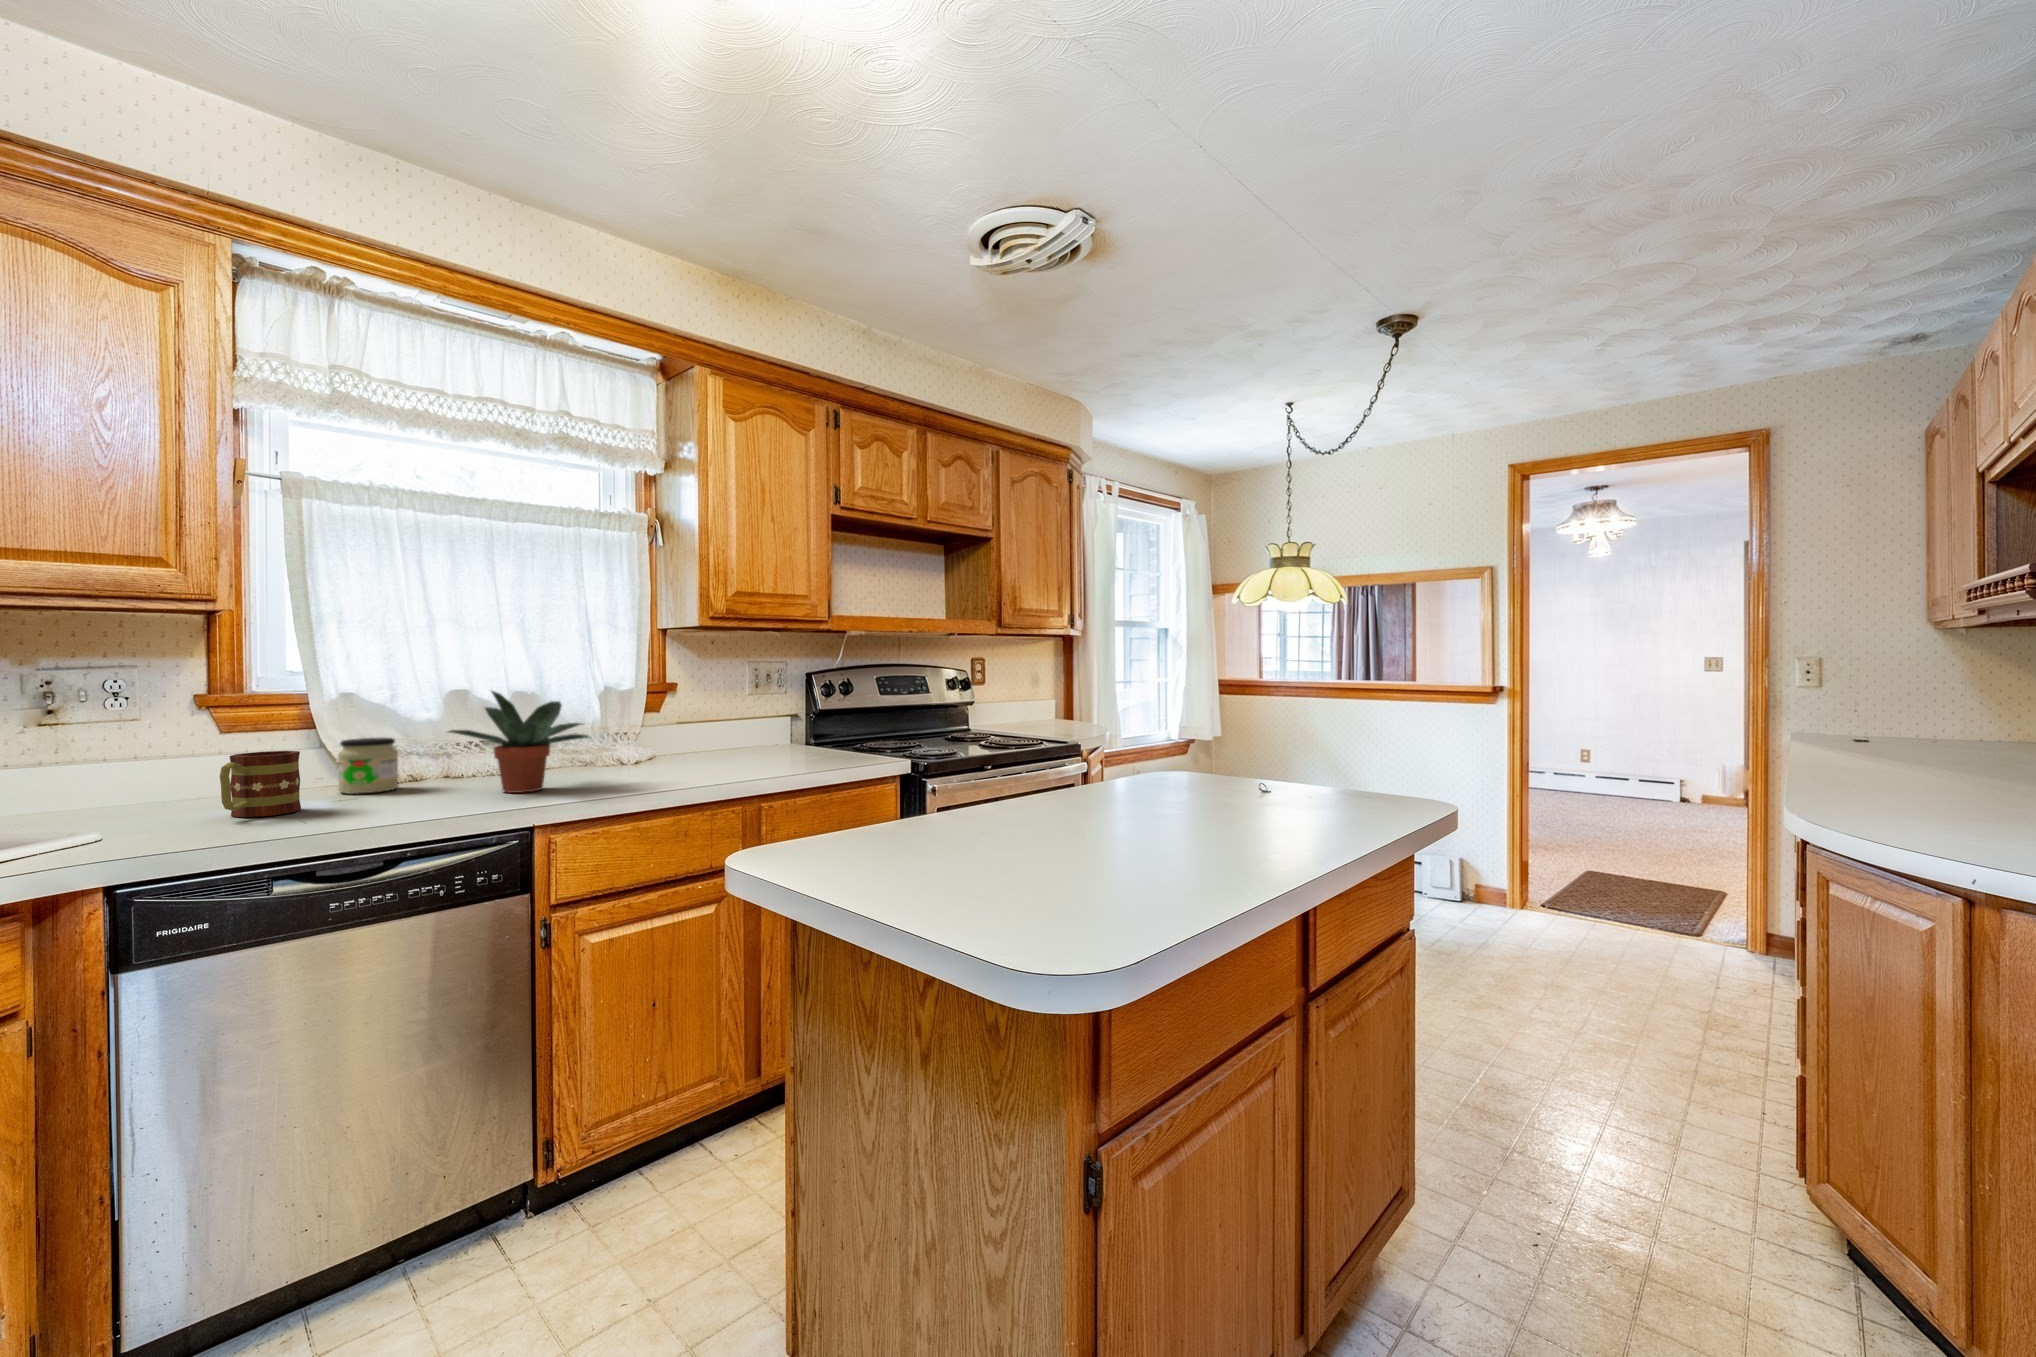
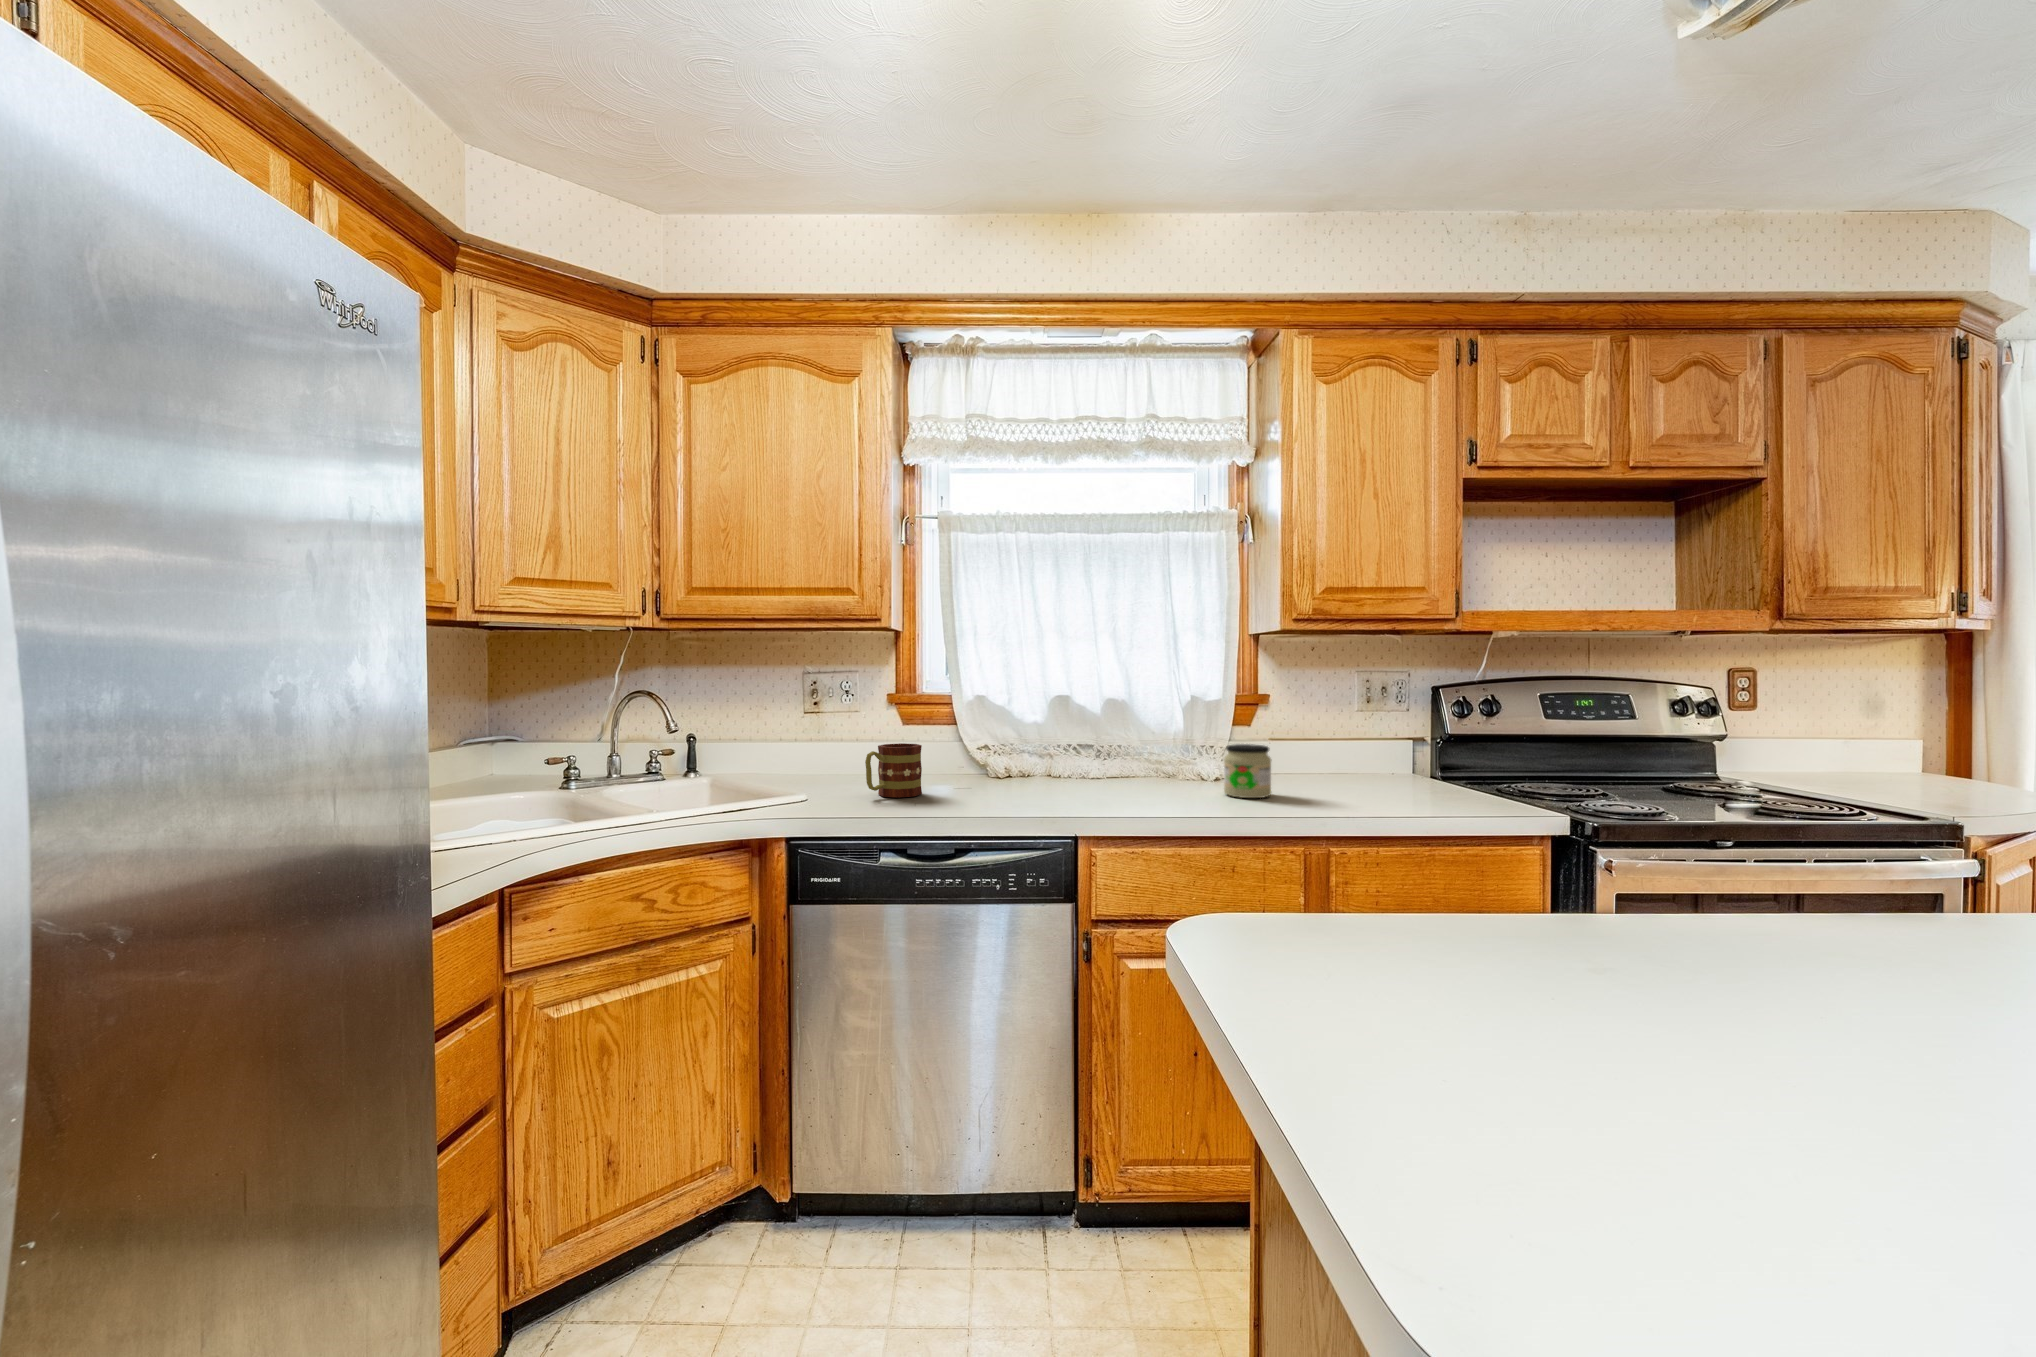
potted plant: present [448,691,589,793] -> none [1021,697,1147,801]
jar: present [338,738,398,794] -> present [1224,744,1271,798]

